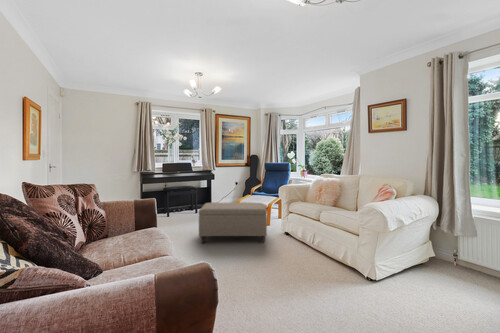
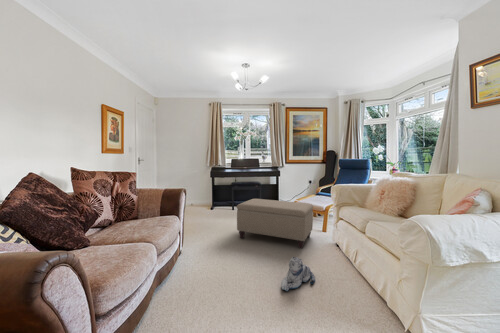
plush toy: none [273,248,296,279] -> present [281,257,315,291]

